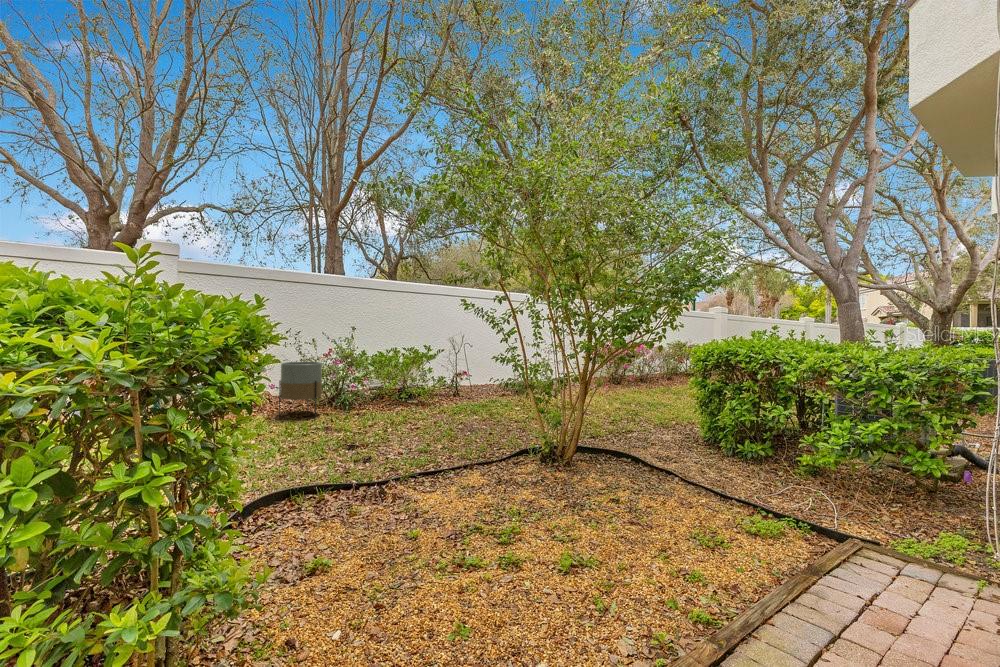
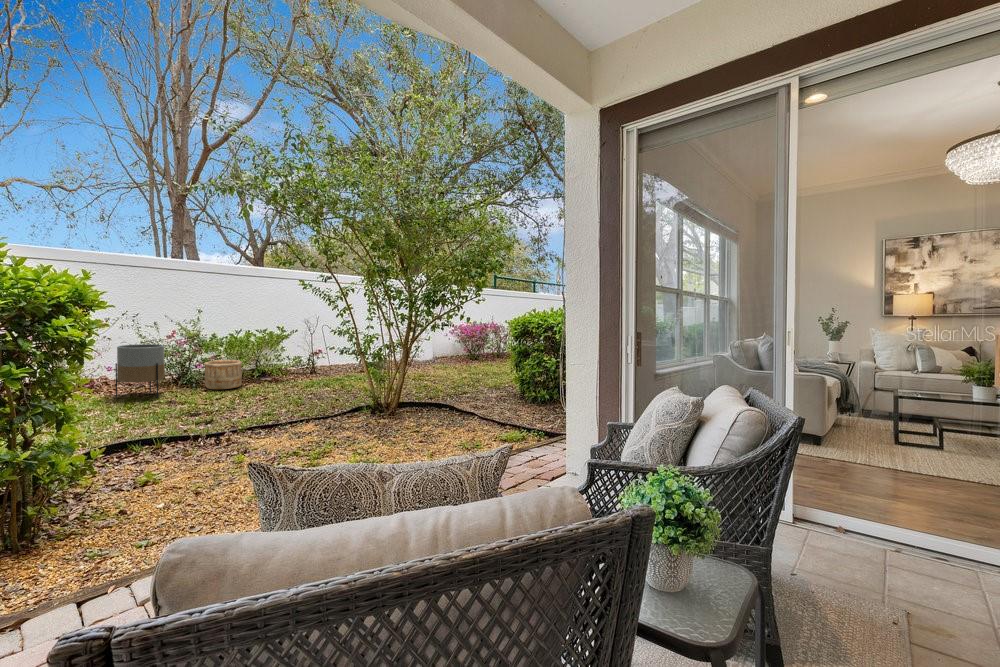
wooden bucket: none [355,379,392,410] -> present [204,360,242,389]

